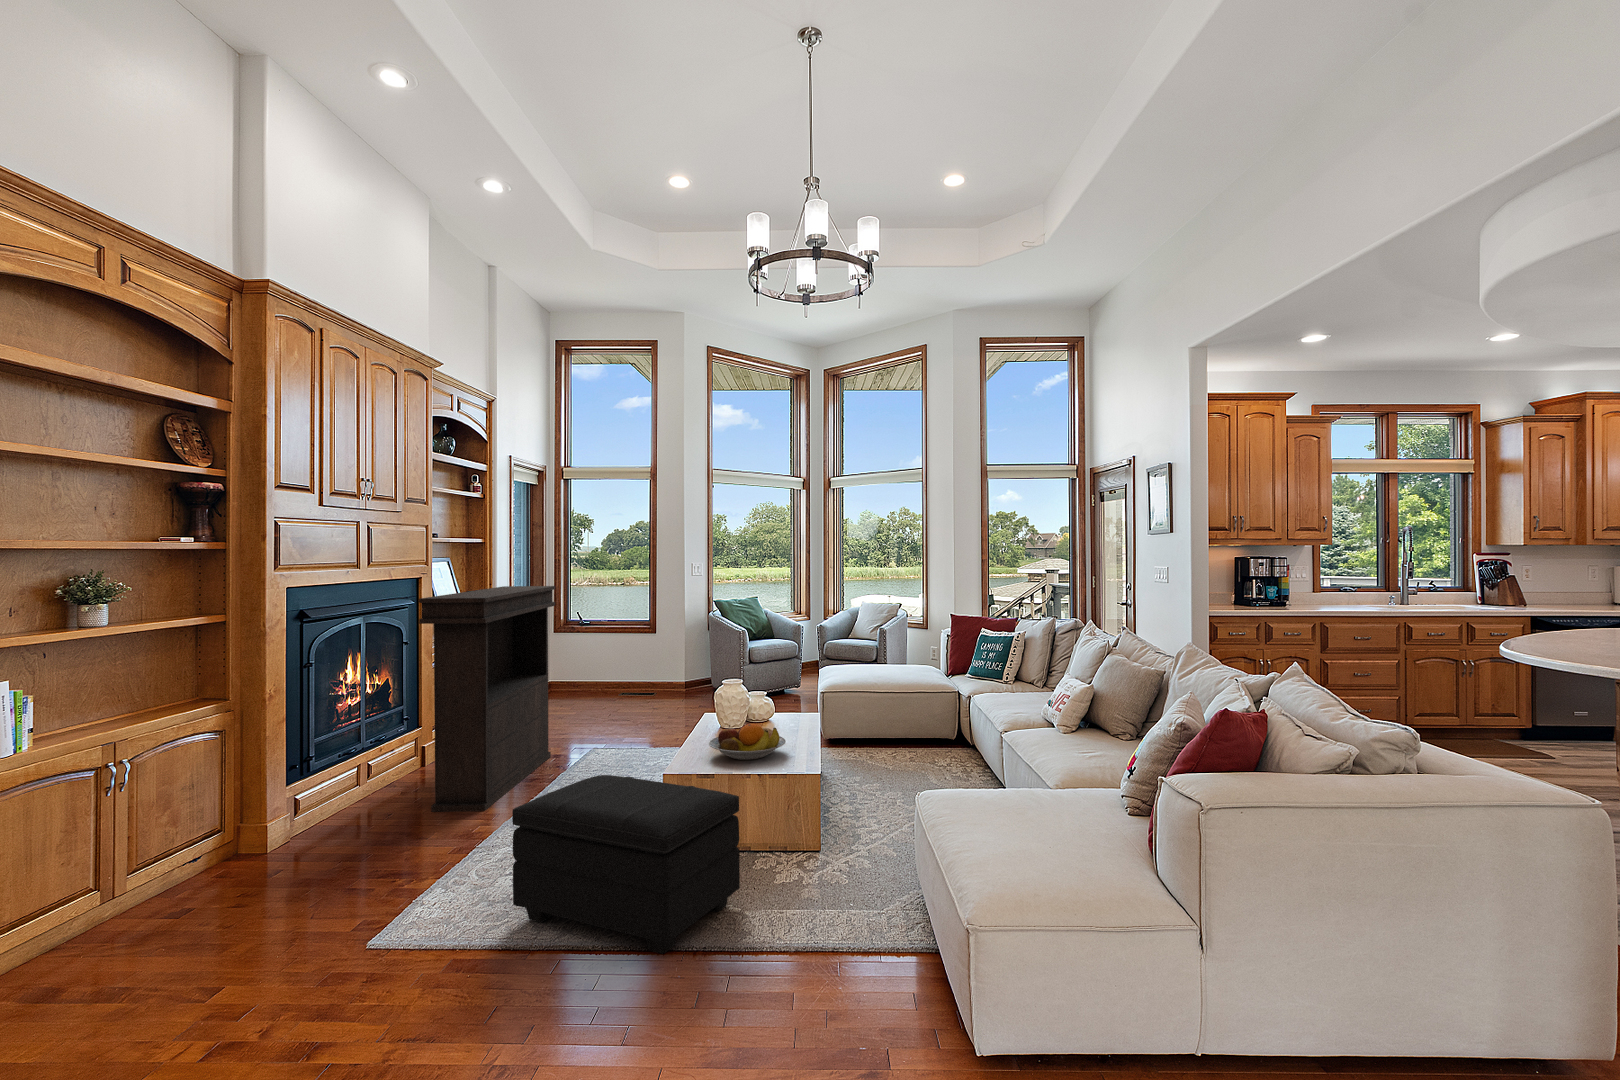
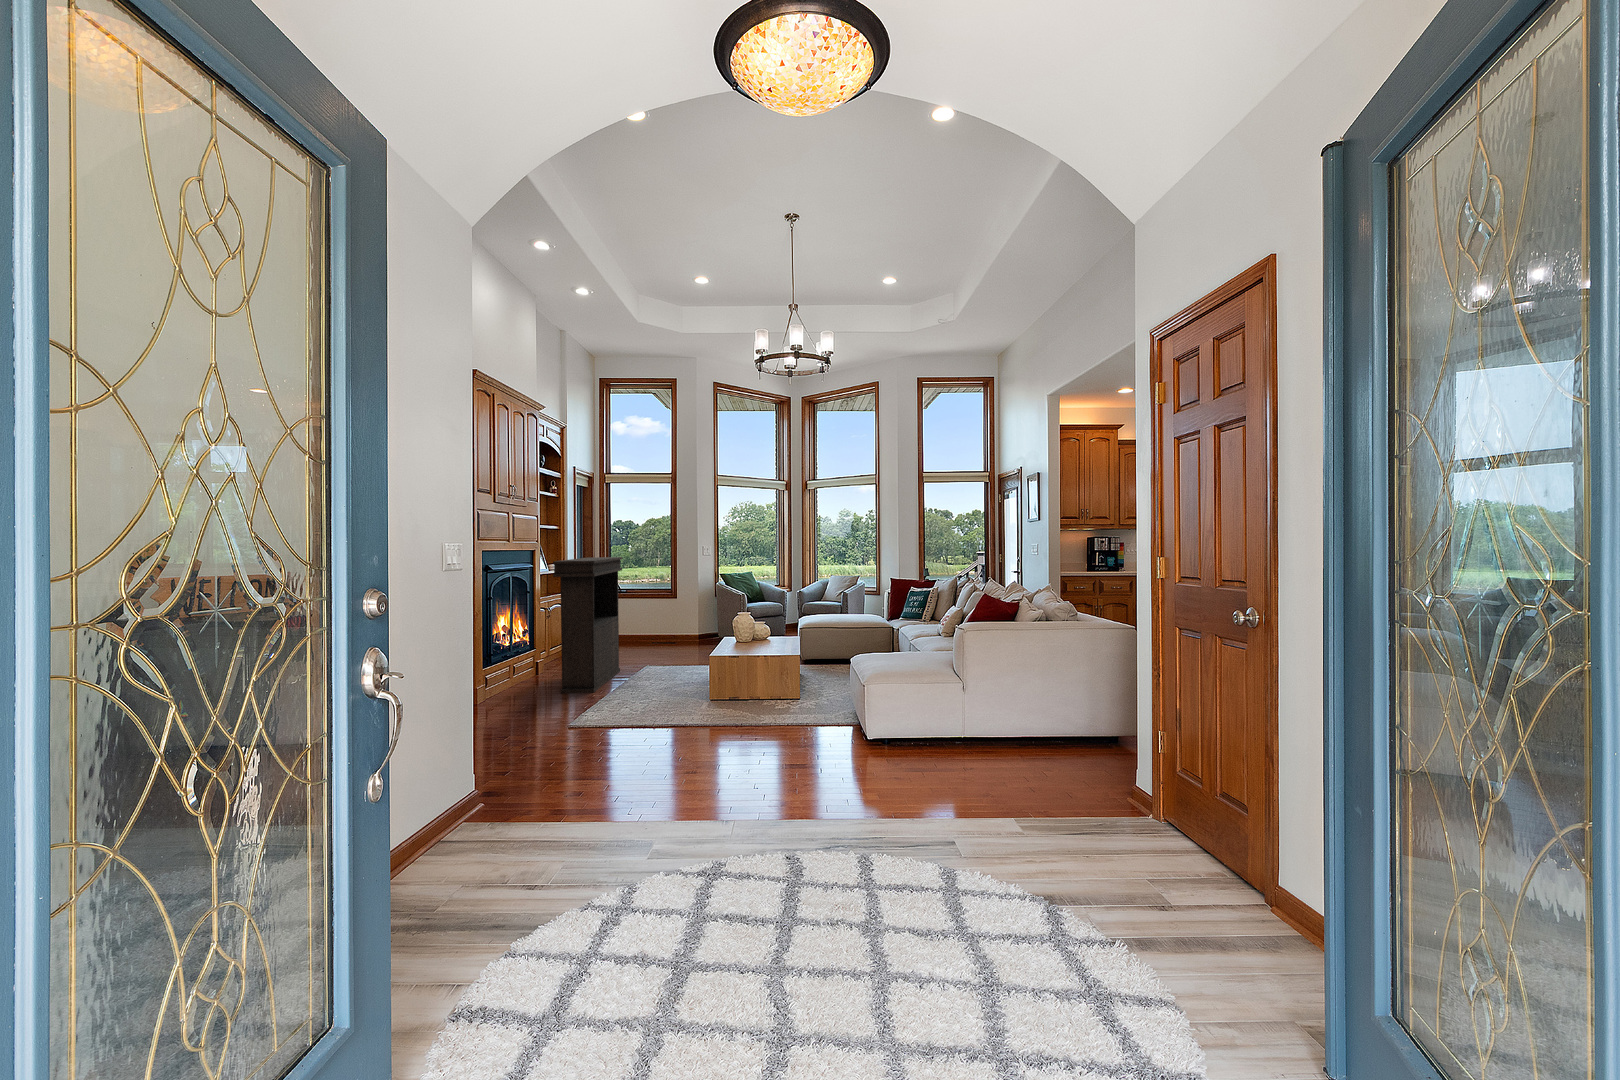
fruit bowl: present [709,723,786,760] -> none [735,634,781,654]
footstool: present [512,775,740,954] -> none [639,655,759,733]

